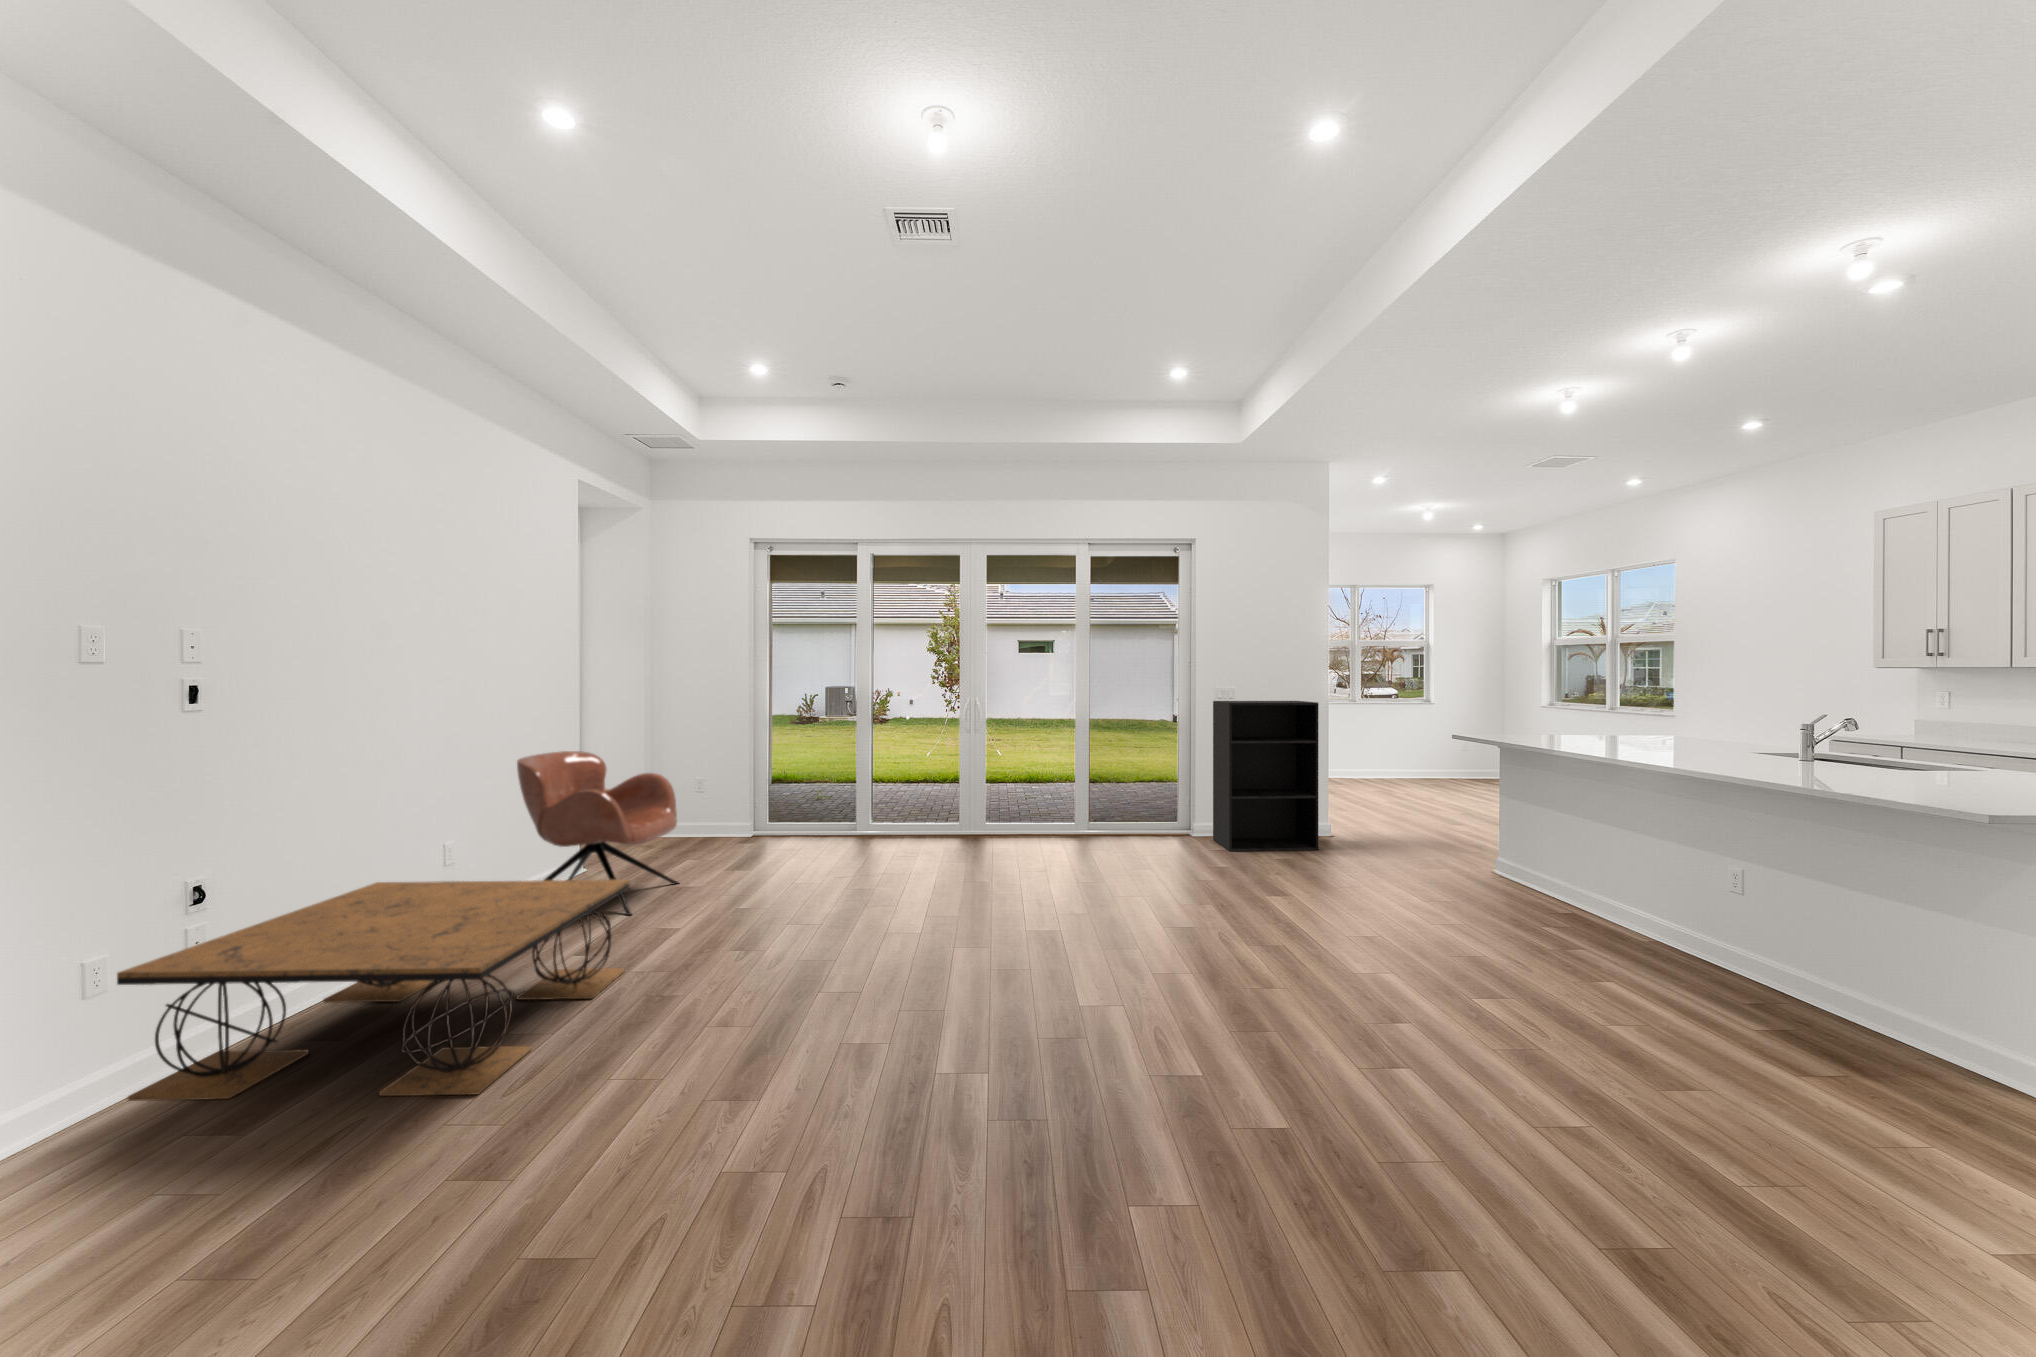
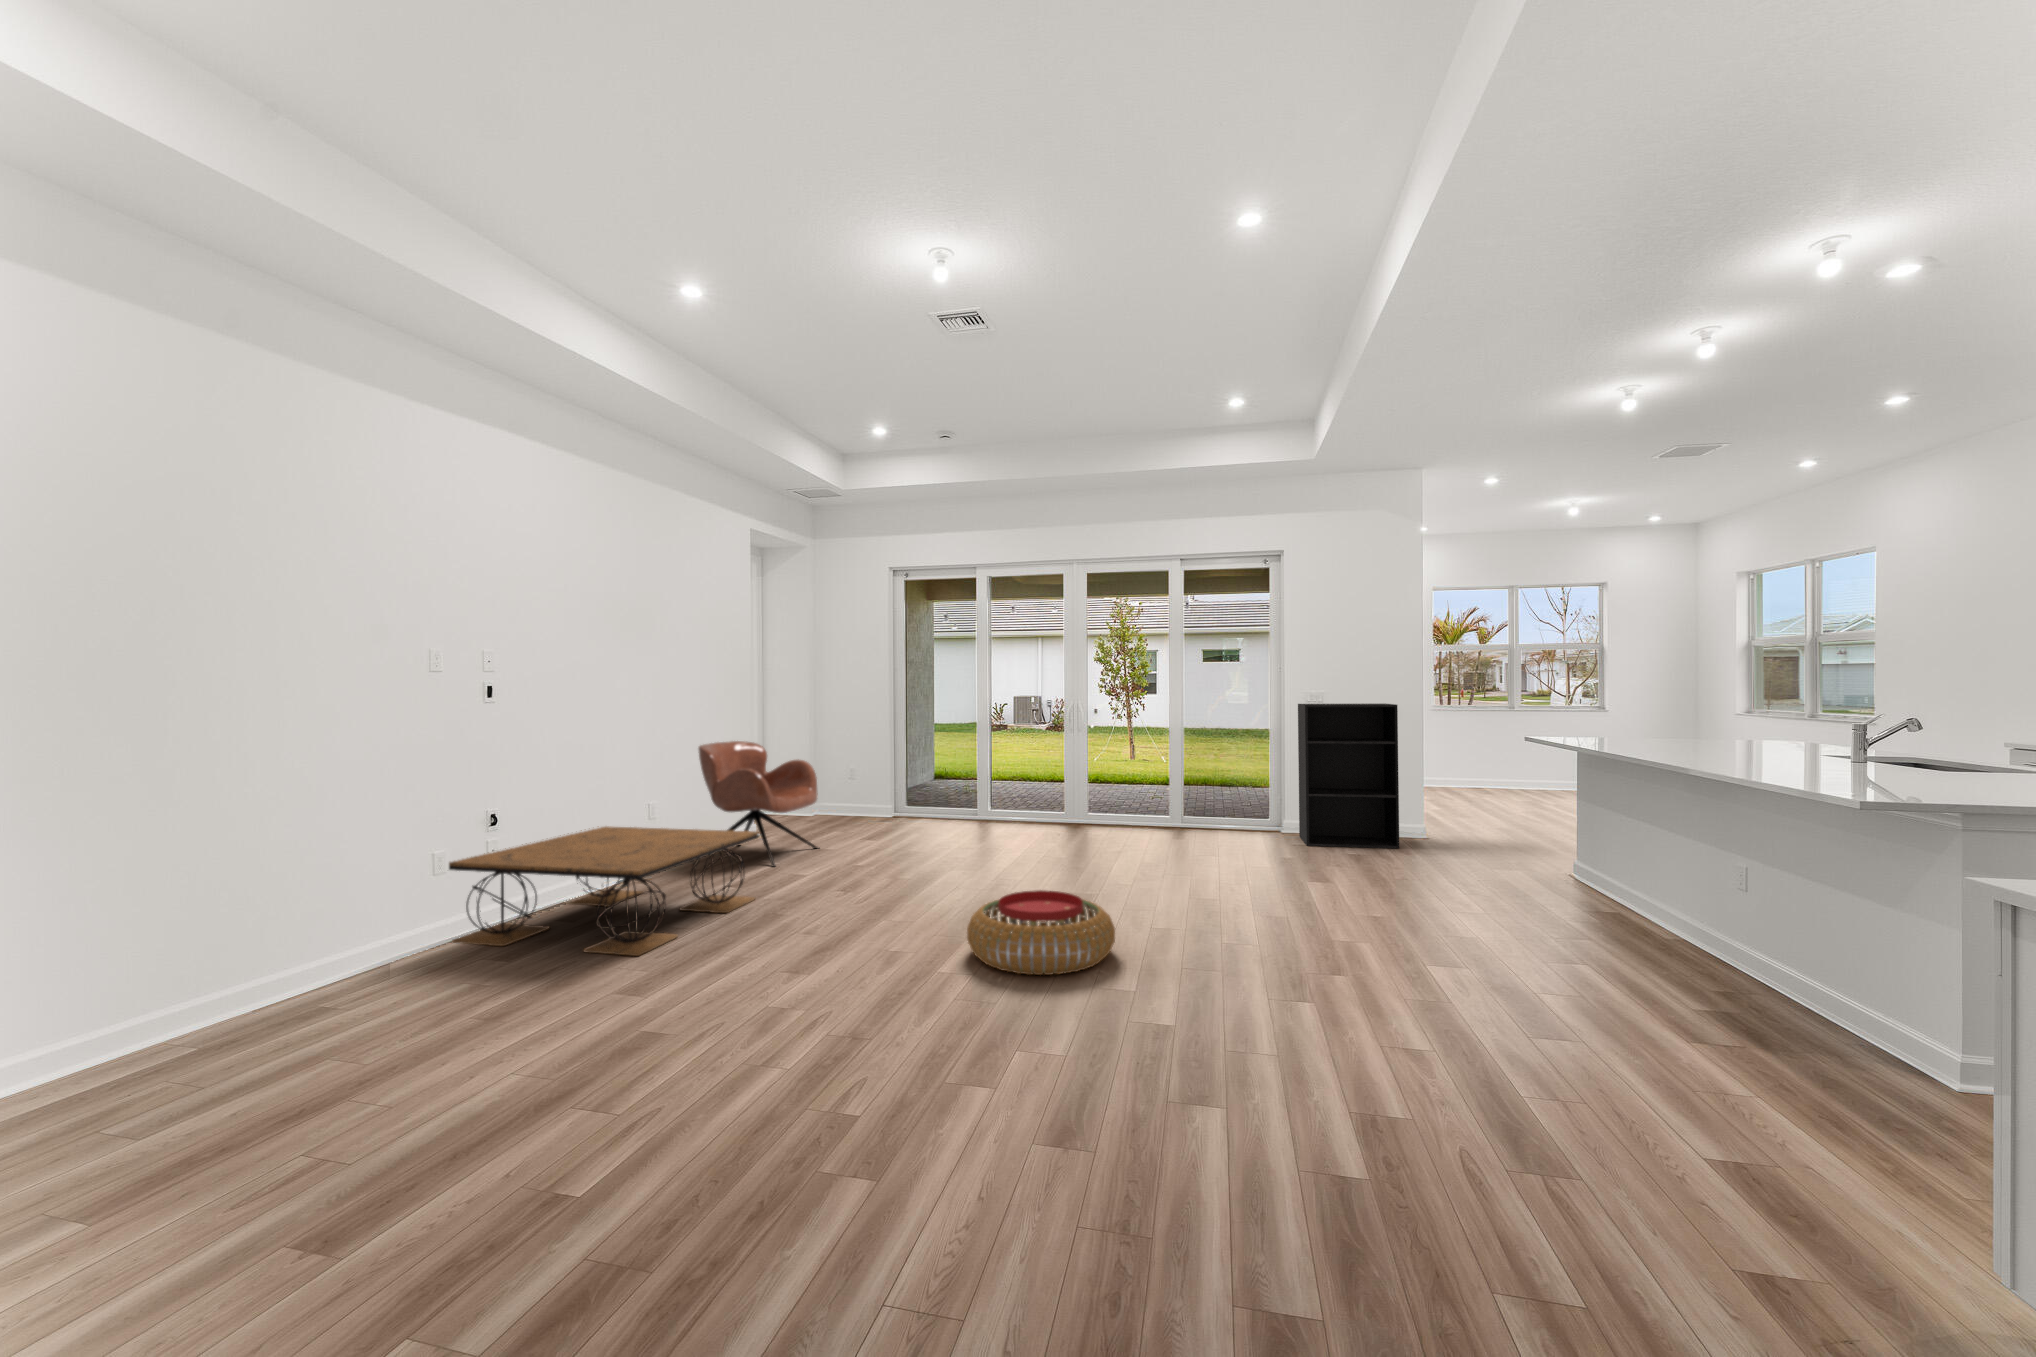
pouf: none [963,945,1152,1067] -> present [967,890,1115,975]

